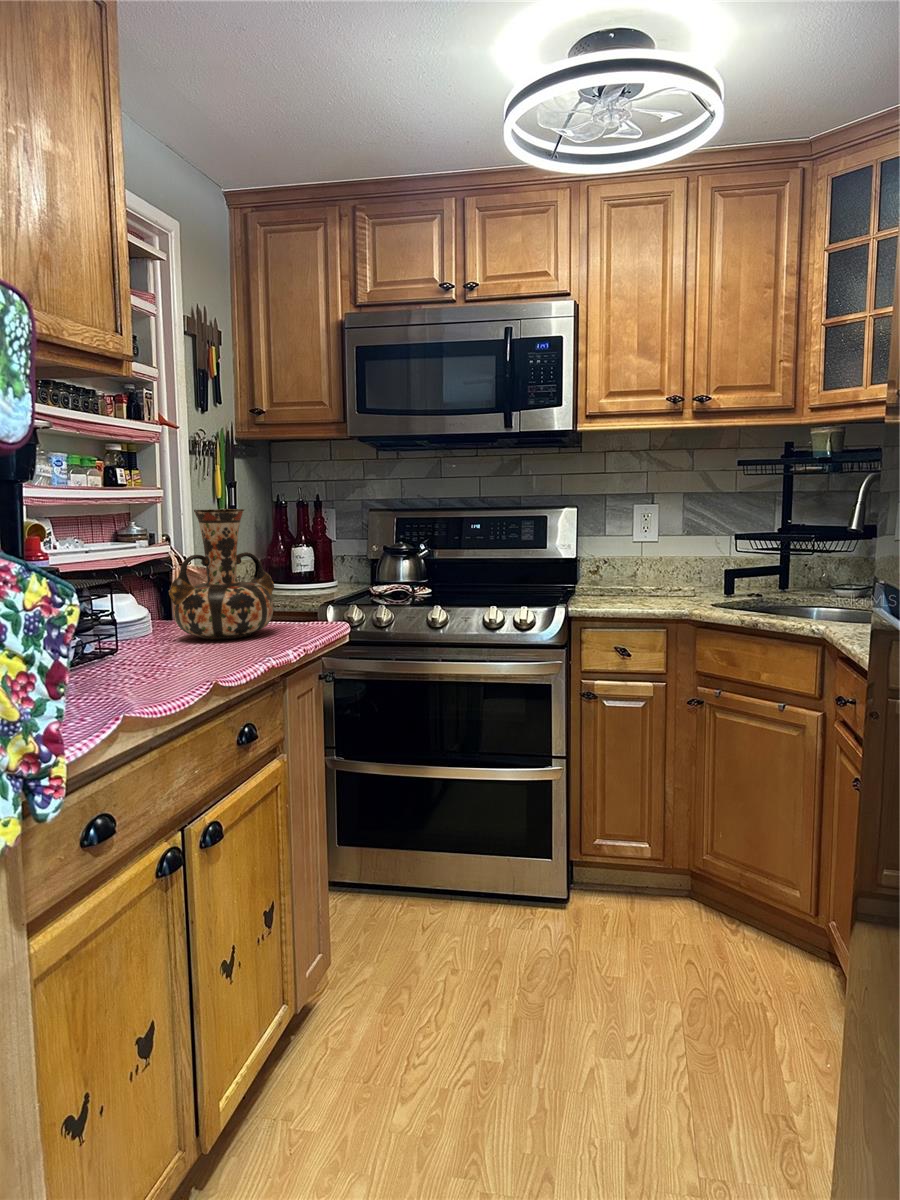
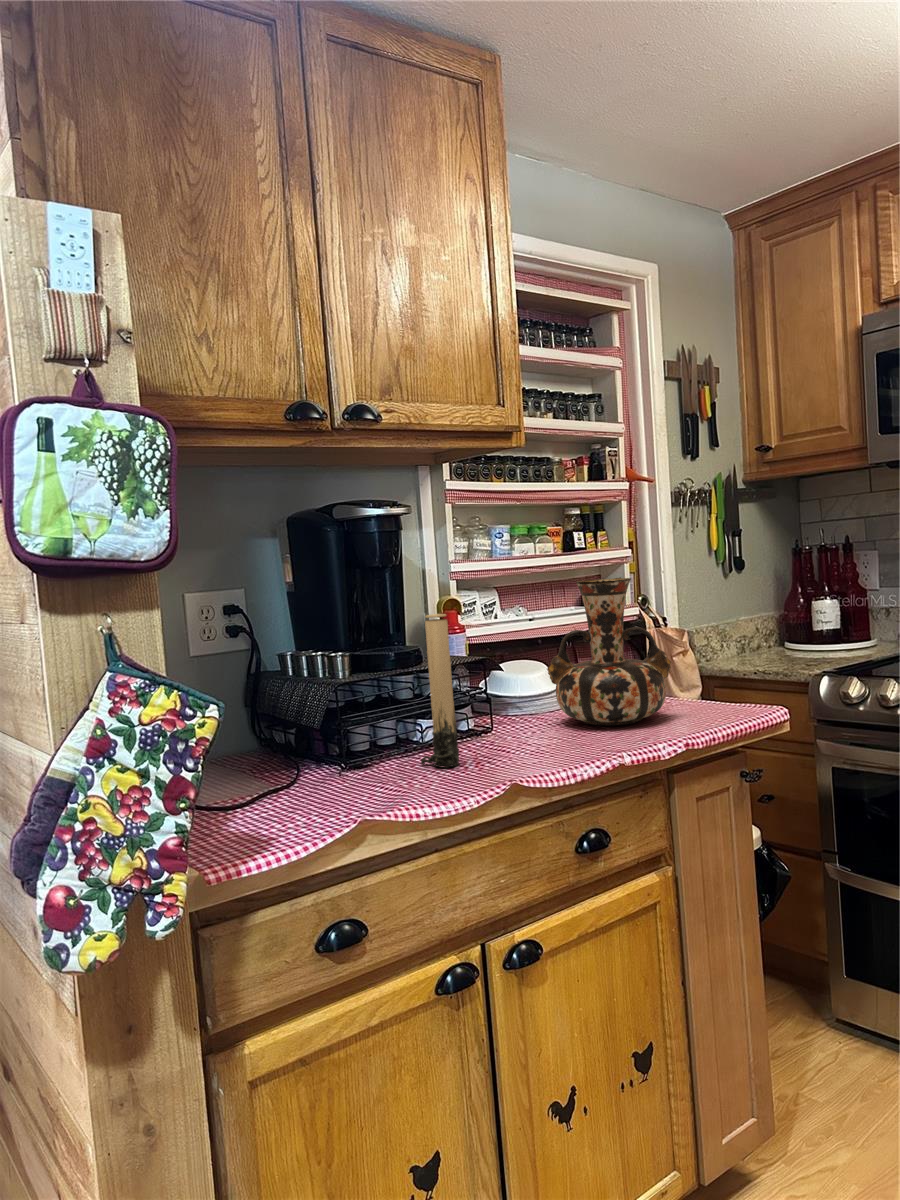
candle: none [101,529,144,677] -> present [421,614,459,767]

